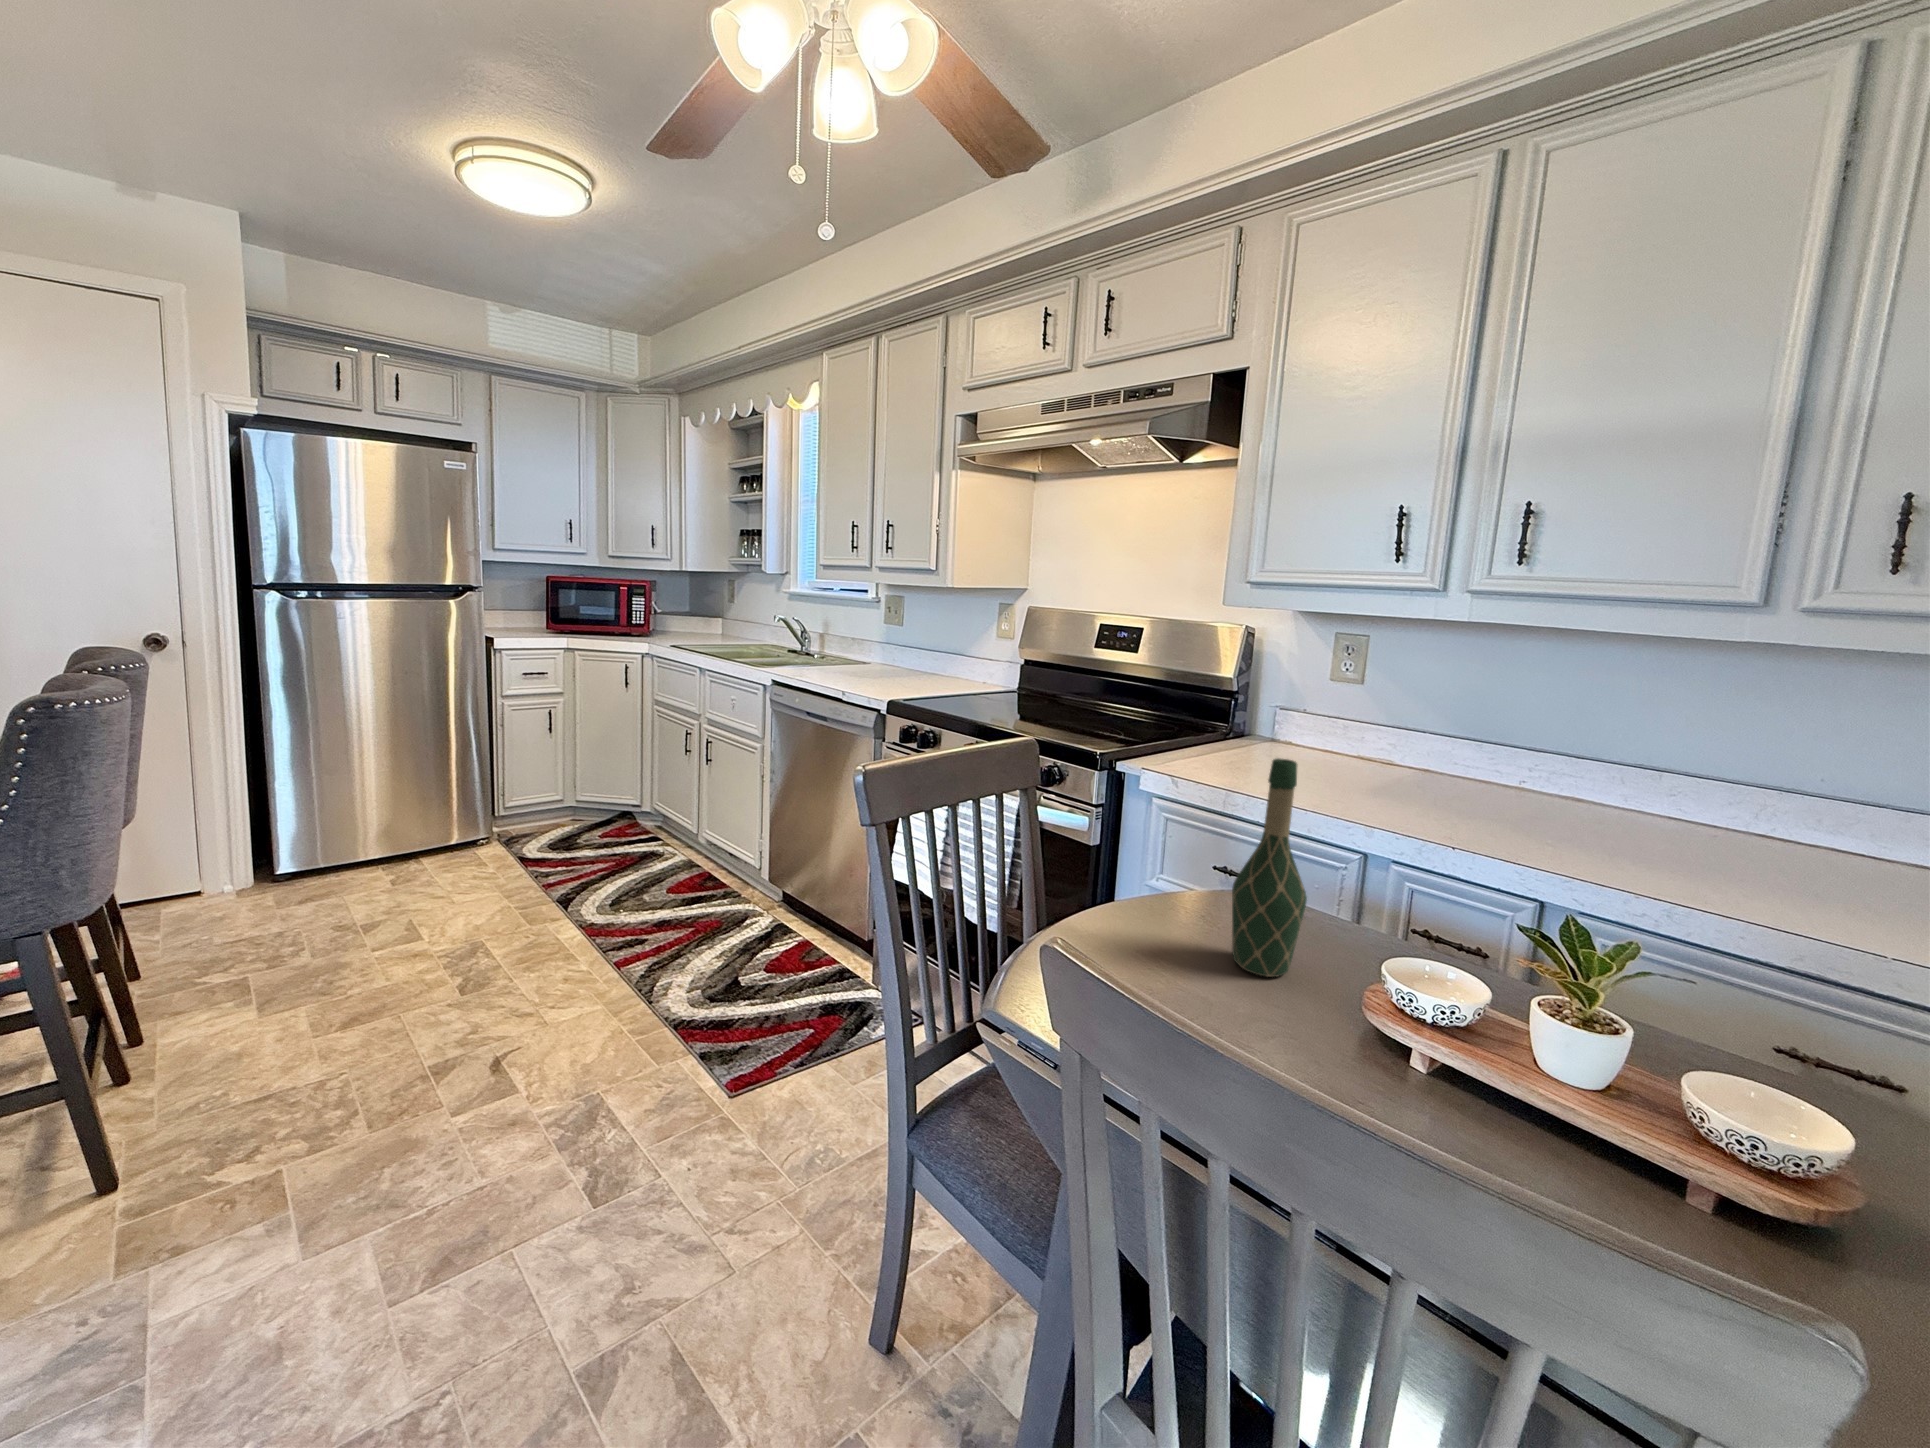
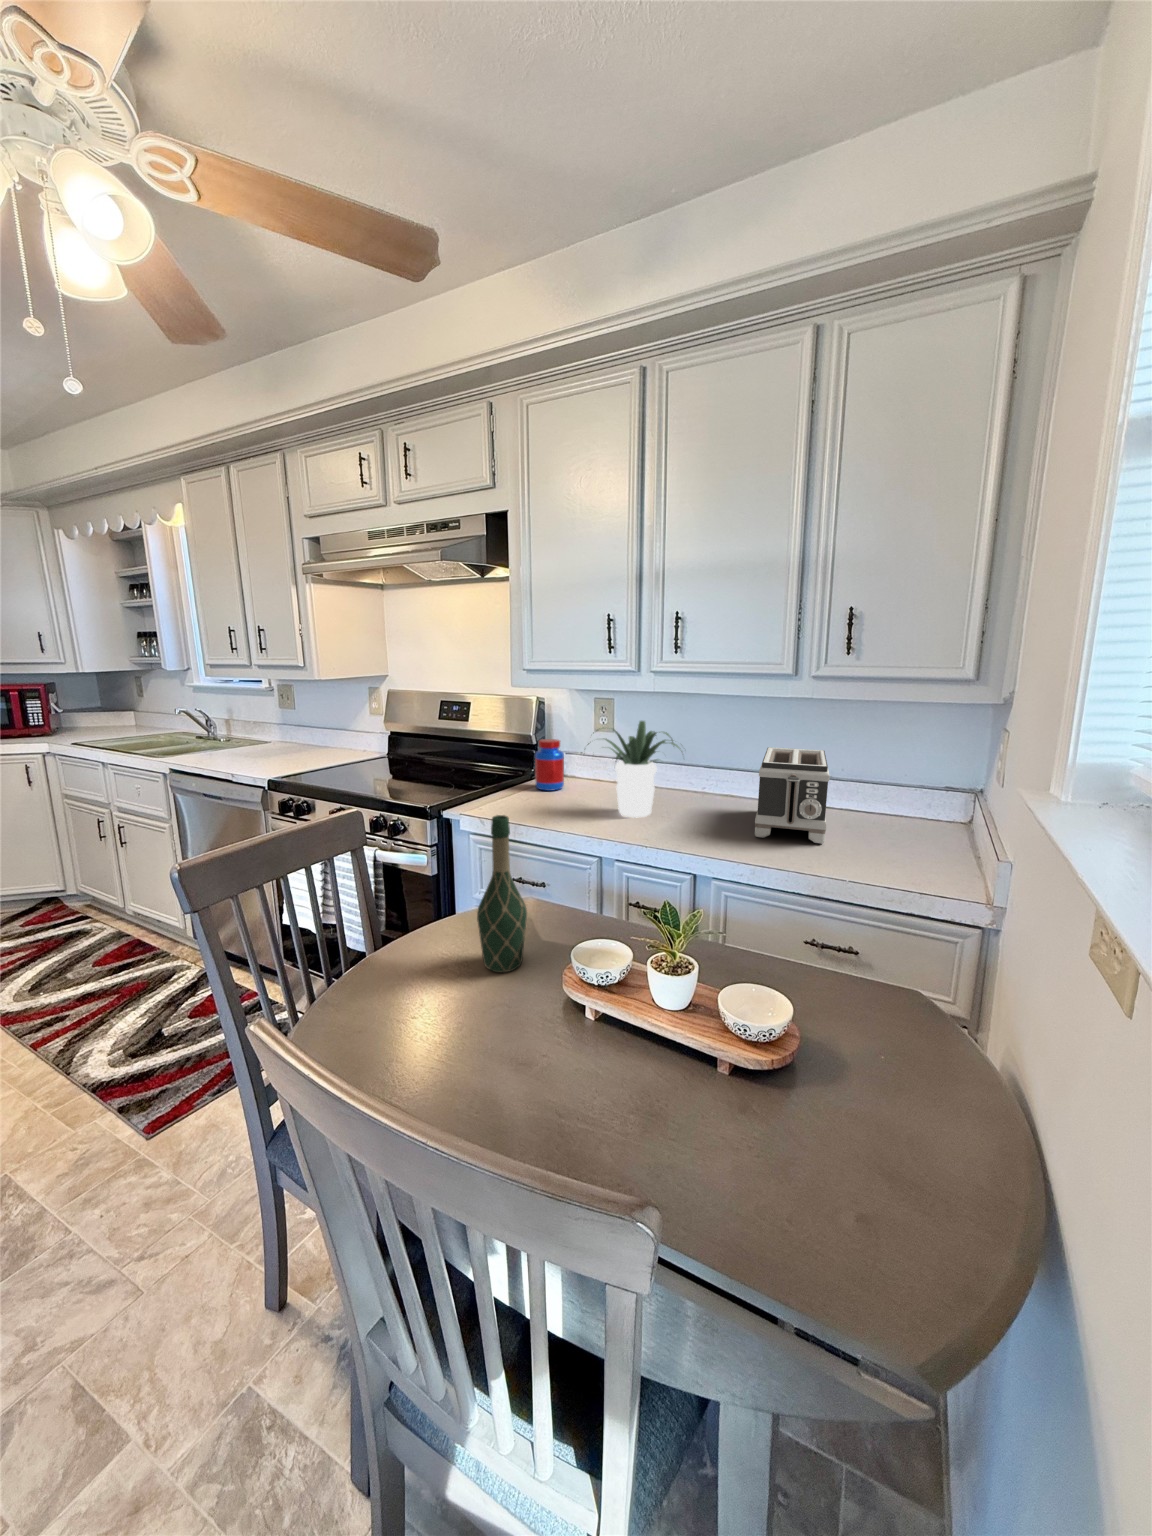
potted plant: none [1335,666,1520,808] -> present [588,721,682,818]
jar: none [1242,683,1290,756] -> present [535,739,564,791]
toaster: none [1646,726,1823,891] -> present [755,747,830,843]

